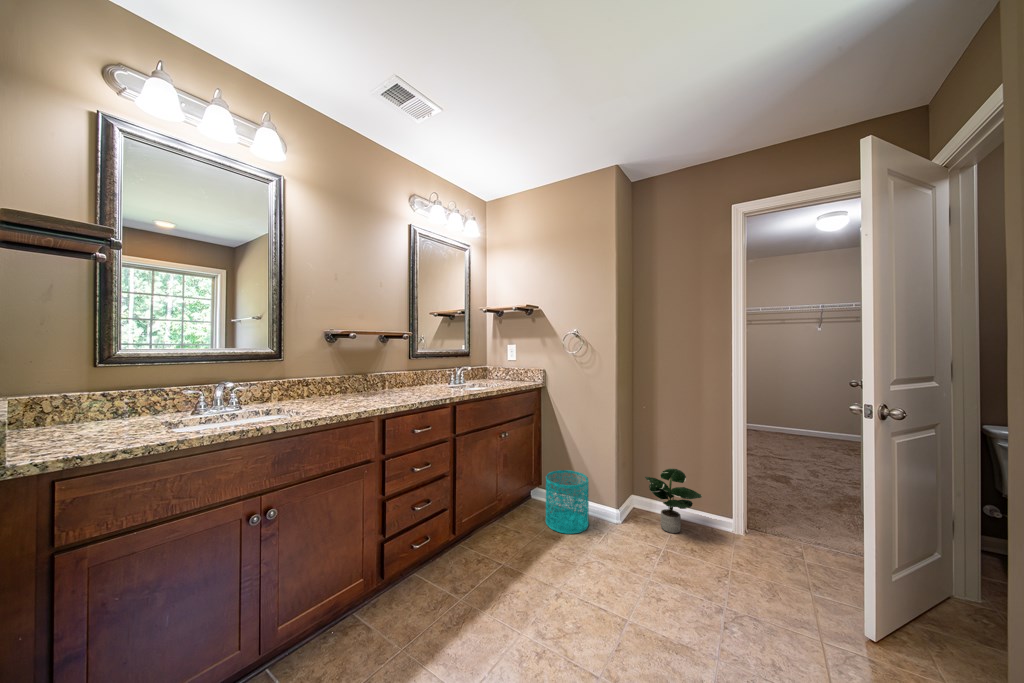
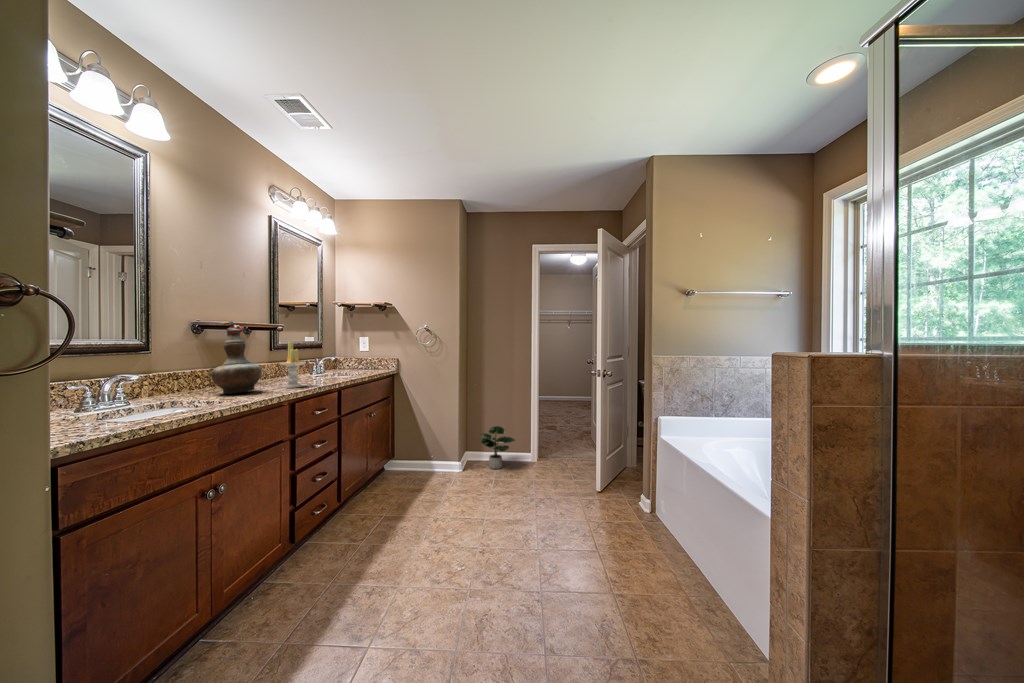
decorative vase: none [319,329,364,404] -> present [211,321,262,394]
candle: none [387,350,413,400] -> present [280,342,306,388]
wastebasket: present [546,470,589,534] -> none [405,439,441,486]

